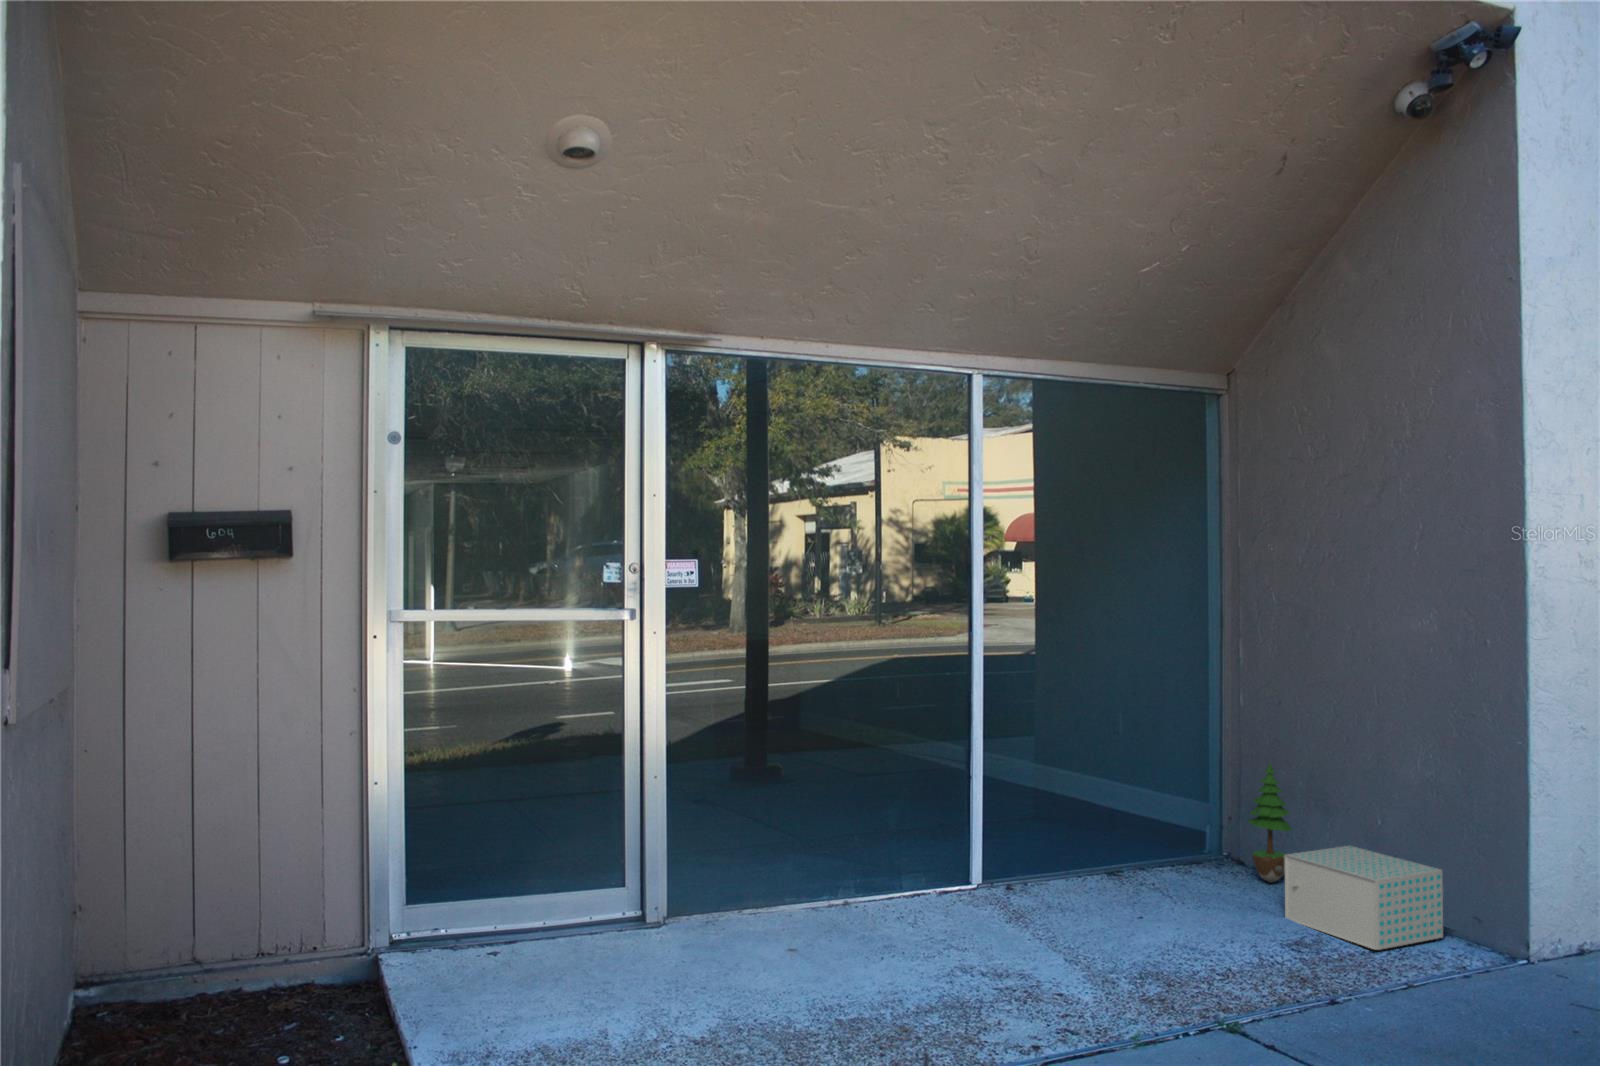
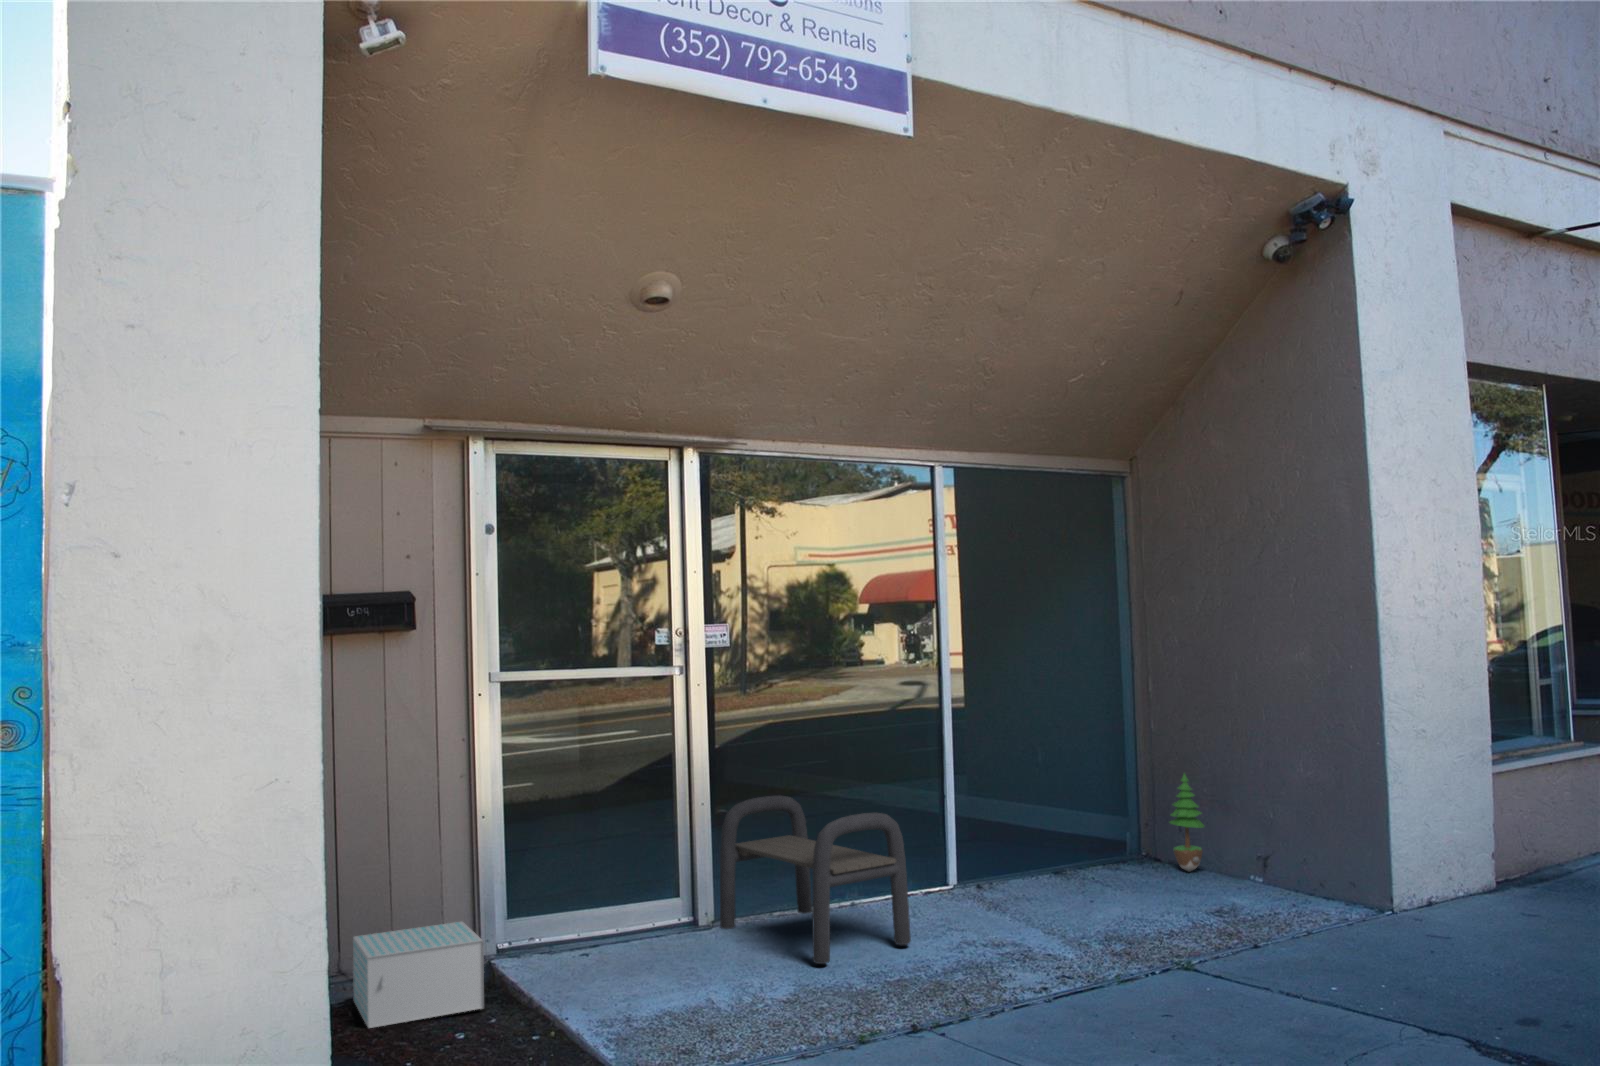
bench: none [673,770,889,988] -> present [720,795,911,964]
storage box: present [1285,846,1443,950] -> present [353,922,484,1028]

